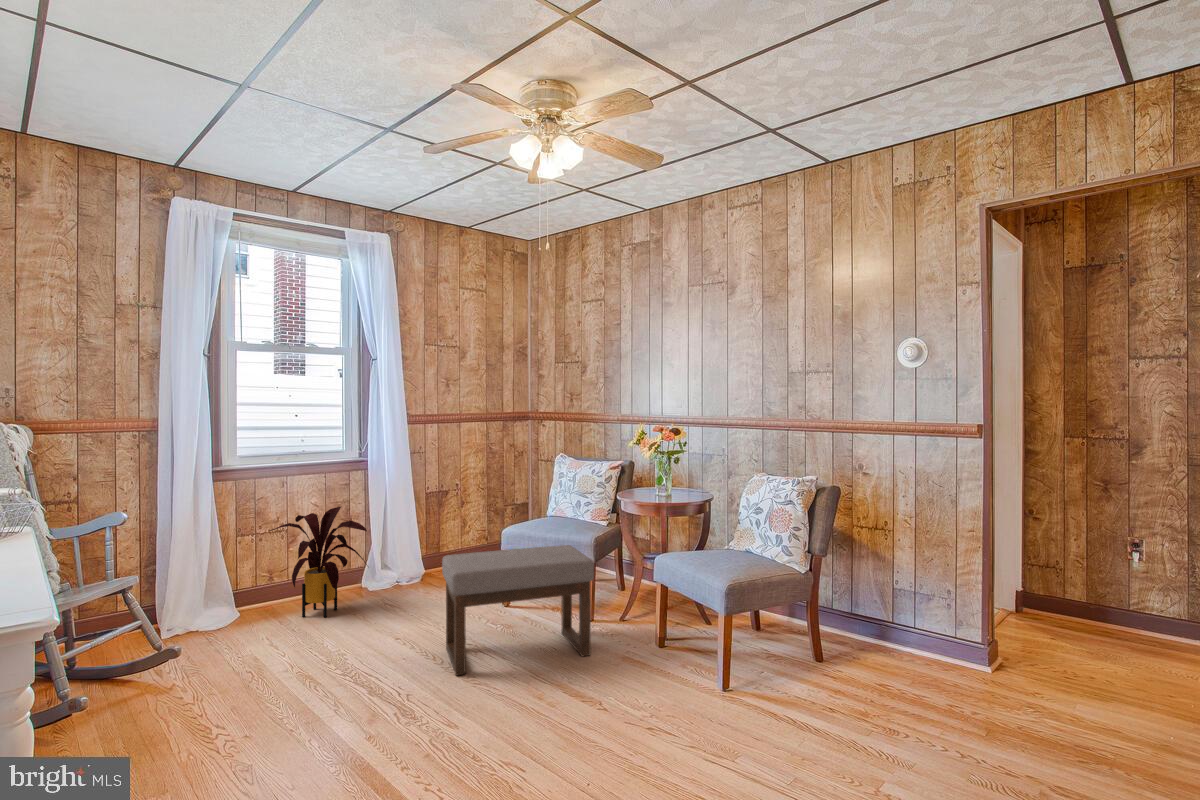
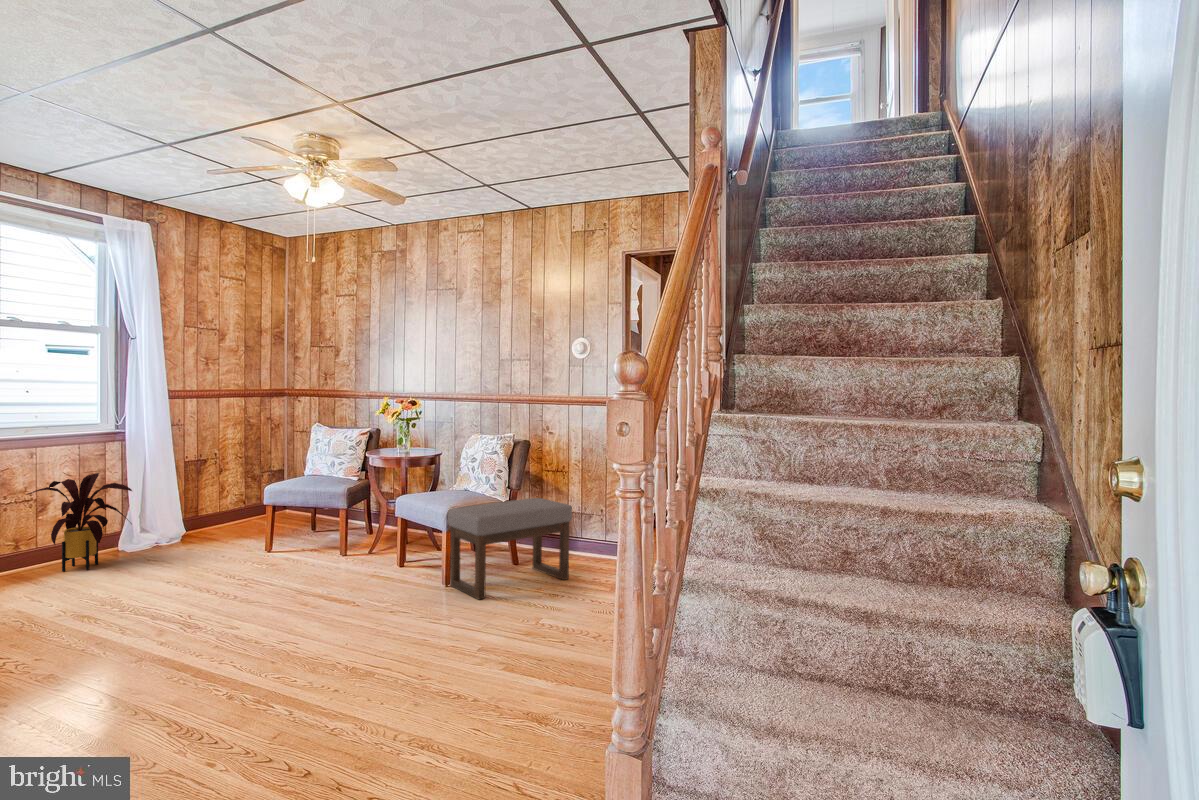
ottoman: present [442,545,594,675] -> present [448,498,572,599]

